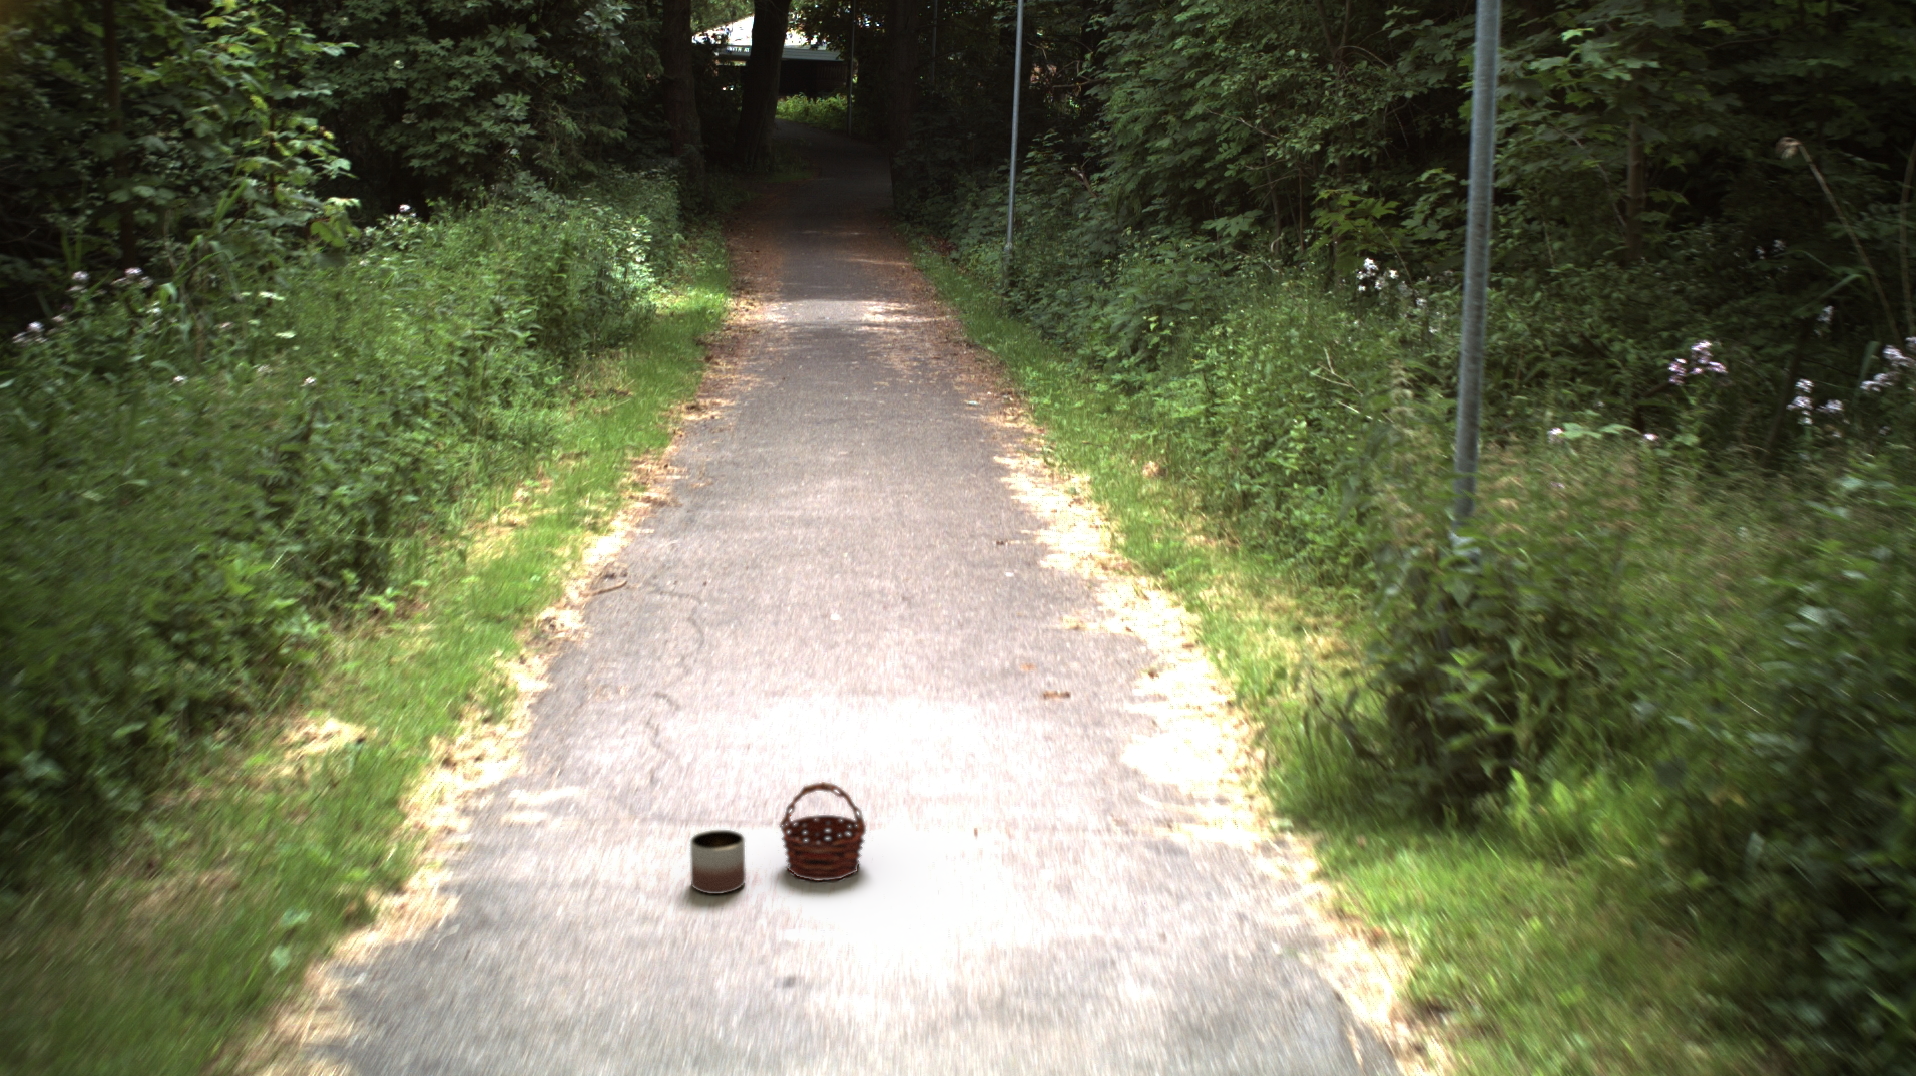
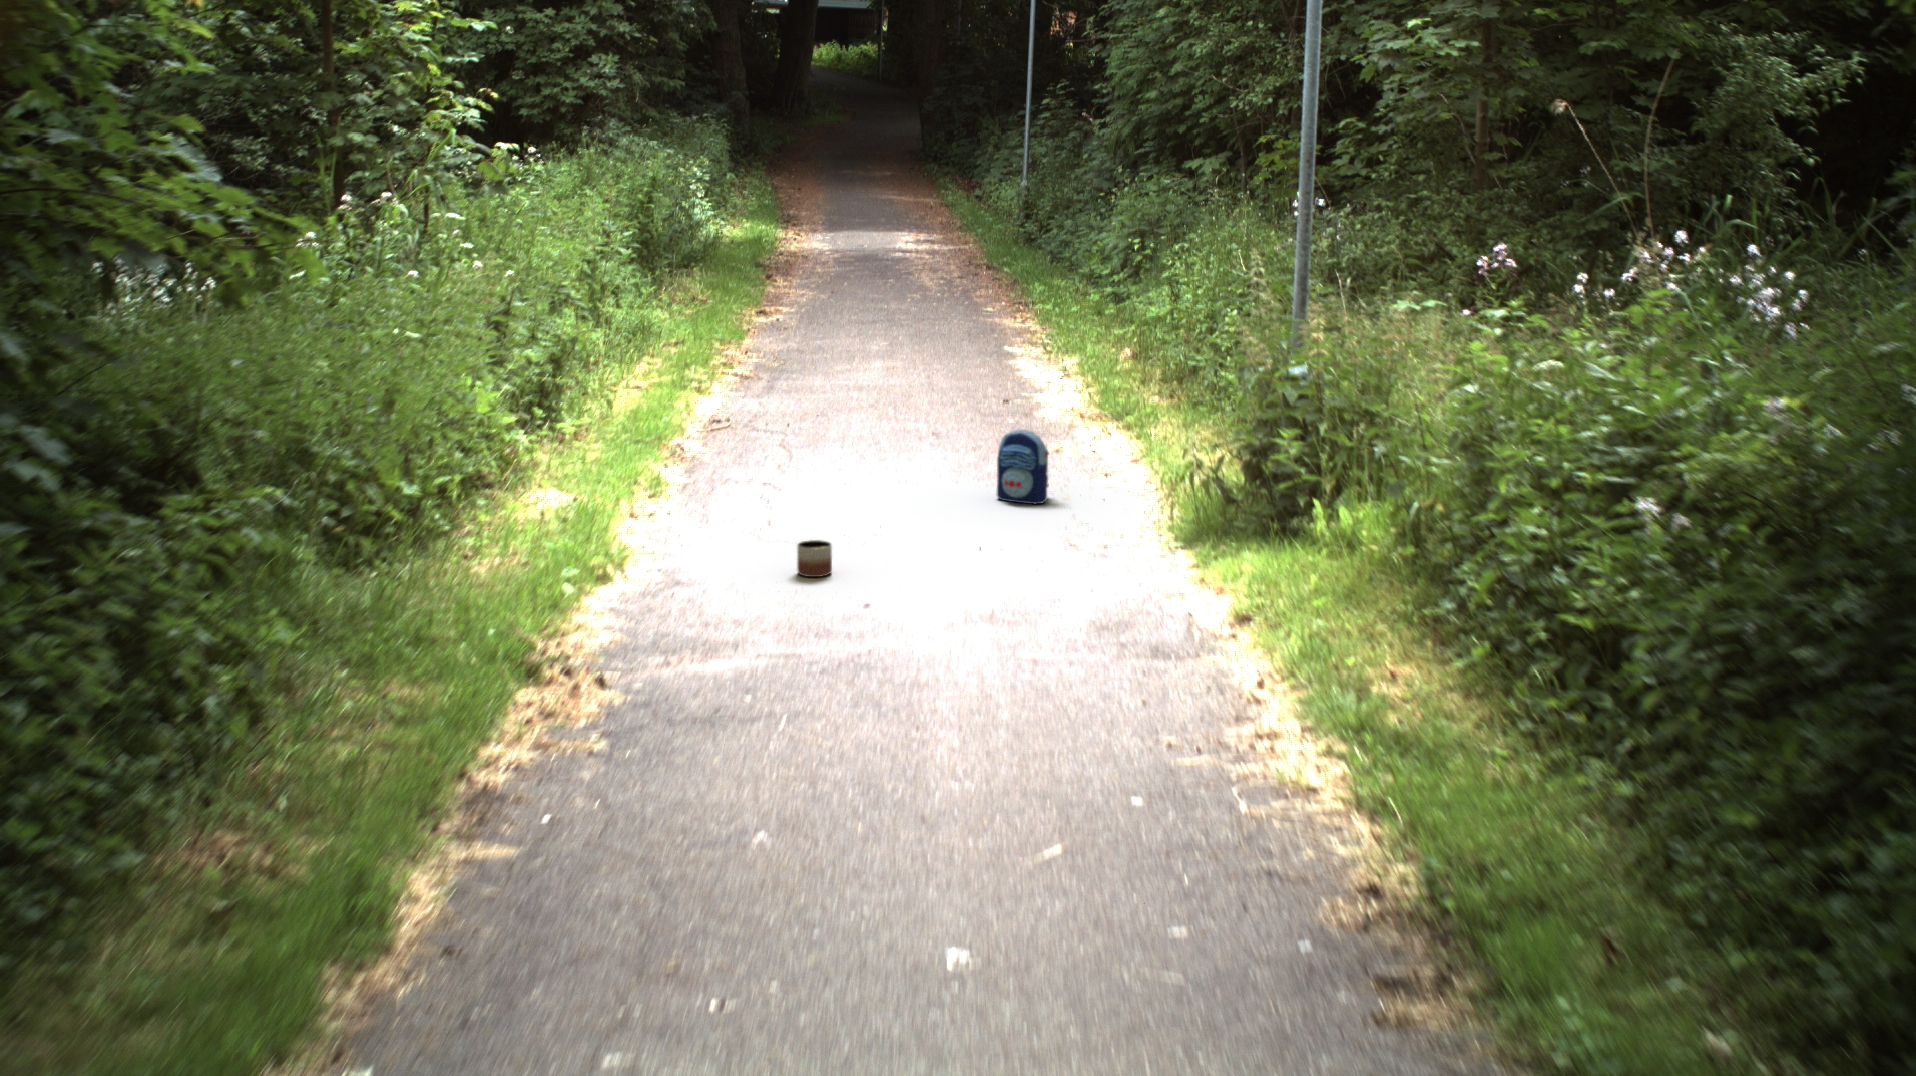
backpack: none [997,619,1074,729] -> present [997,430,1049,504]
basket: present [780,782,866,881] -> none [853,511,908,573]

